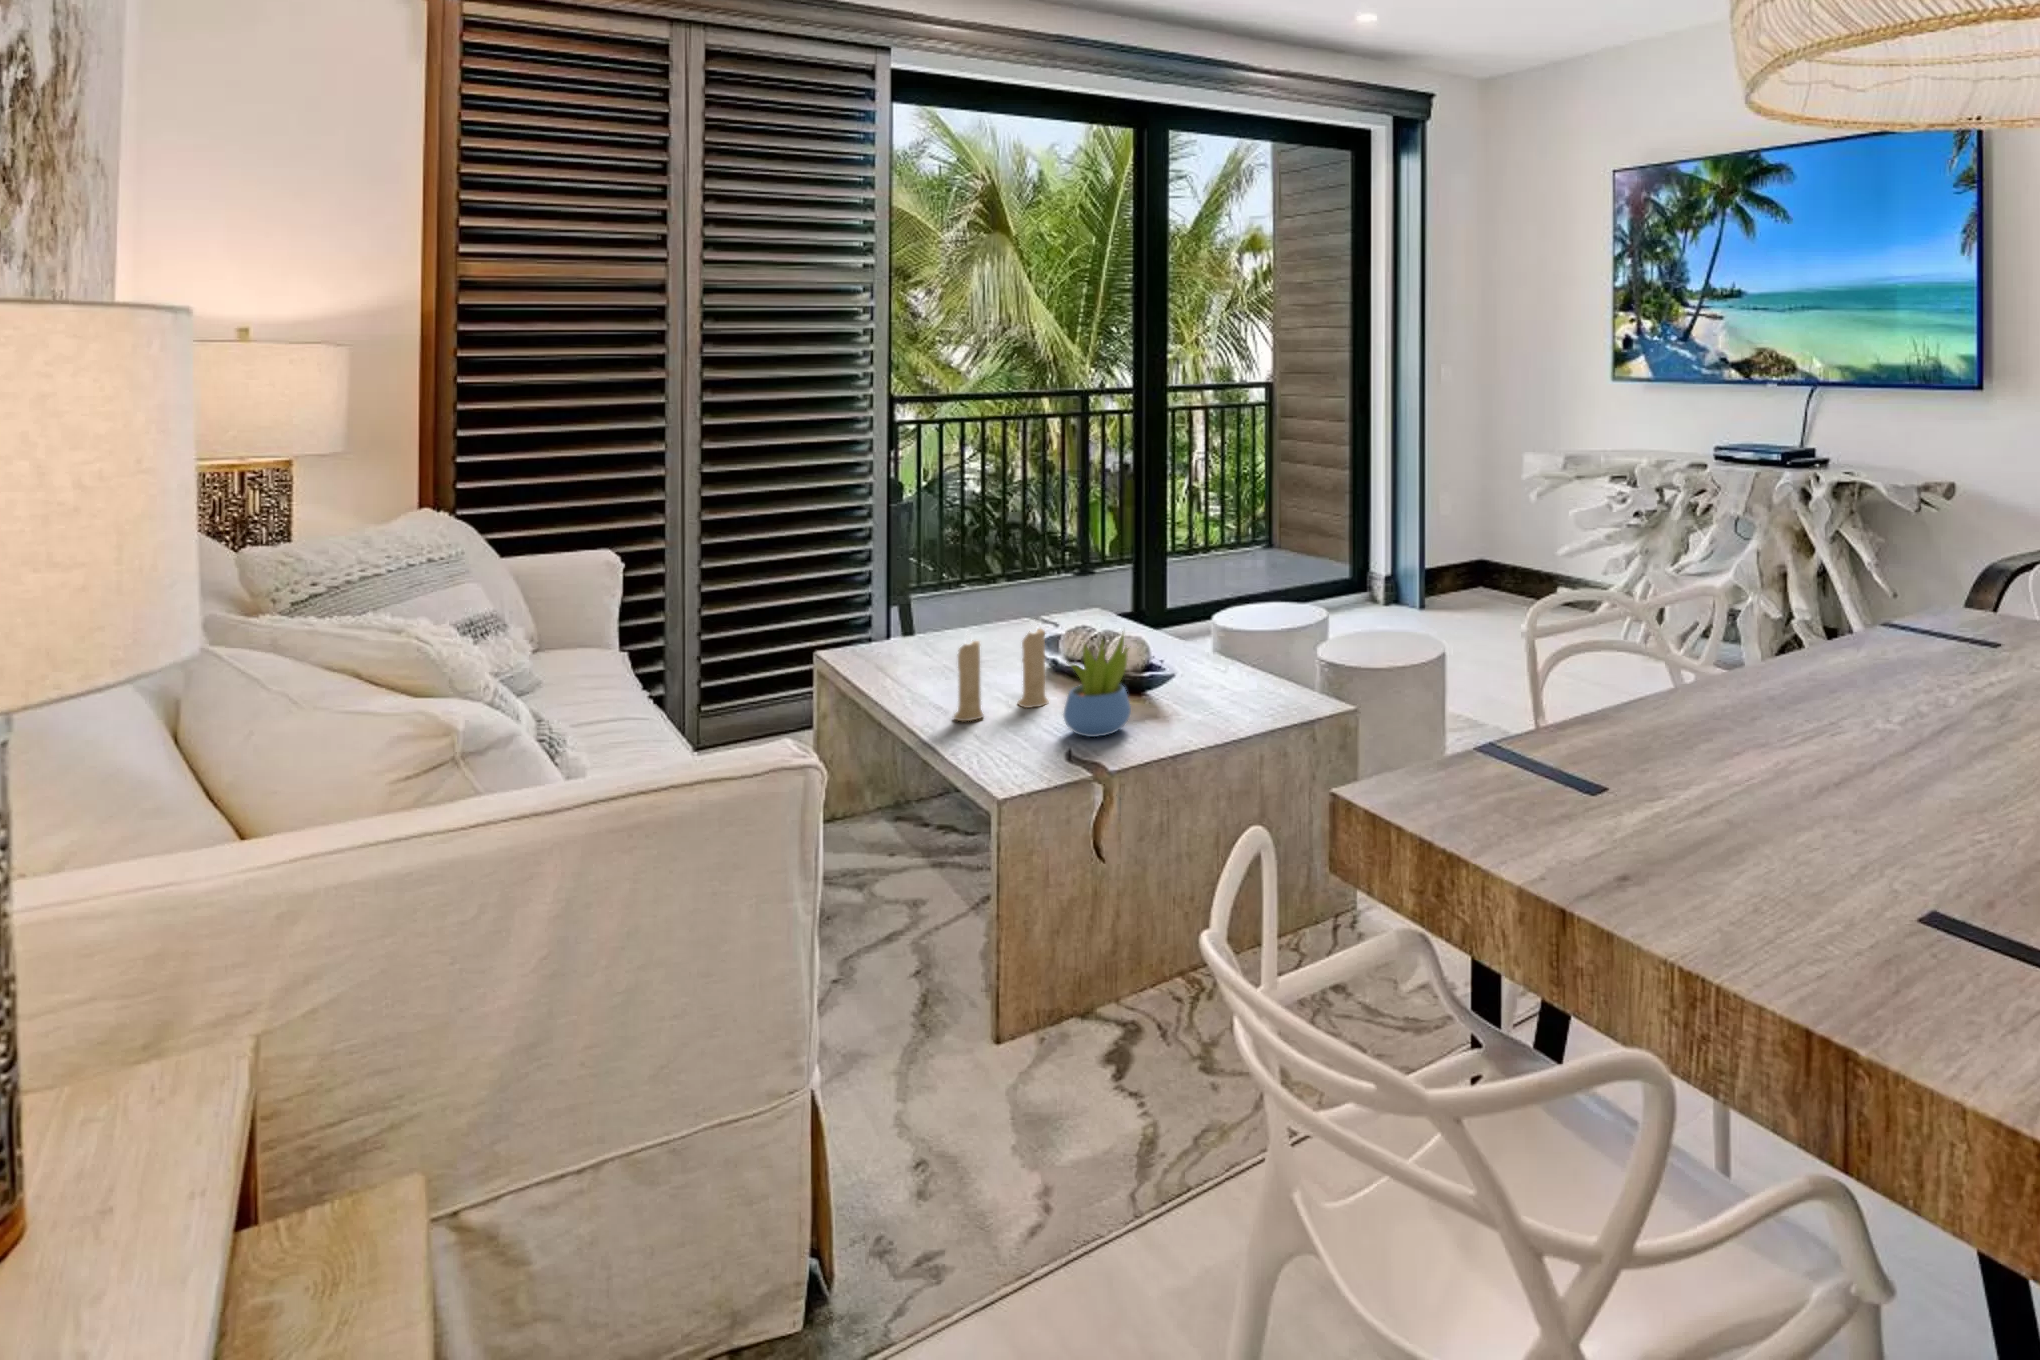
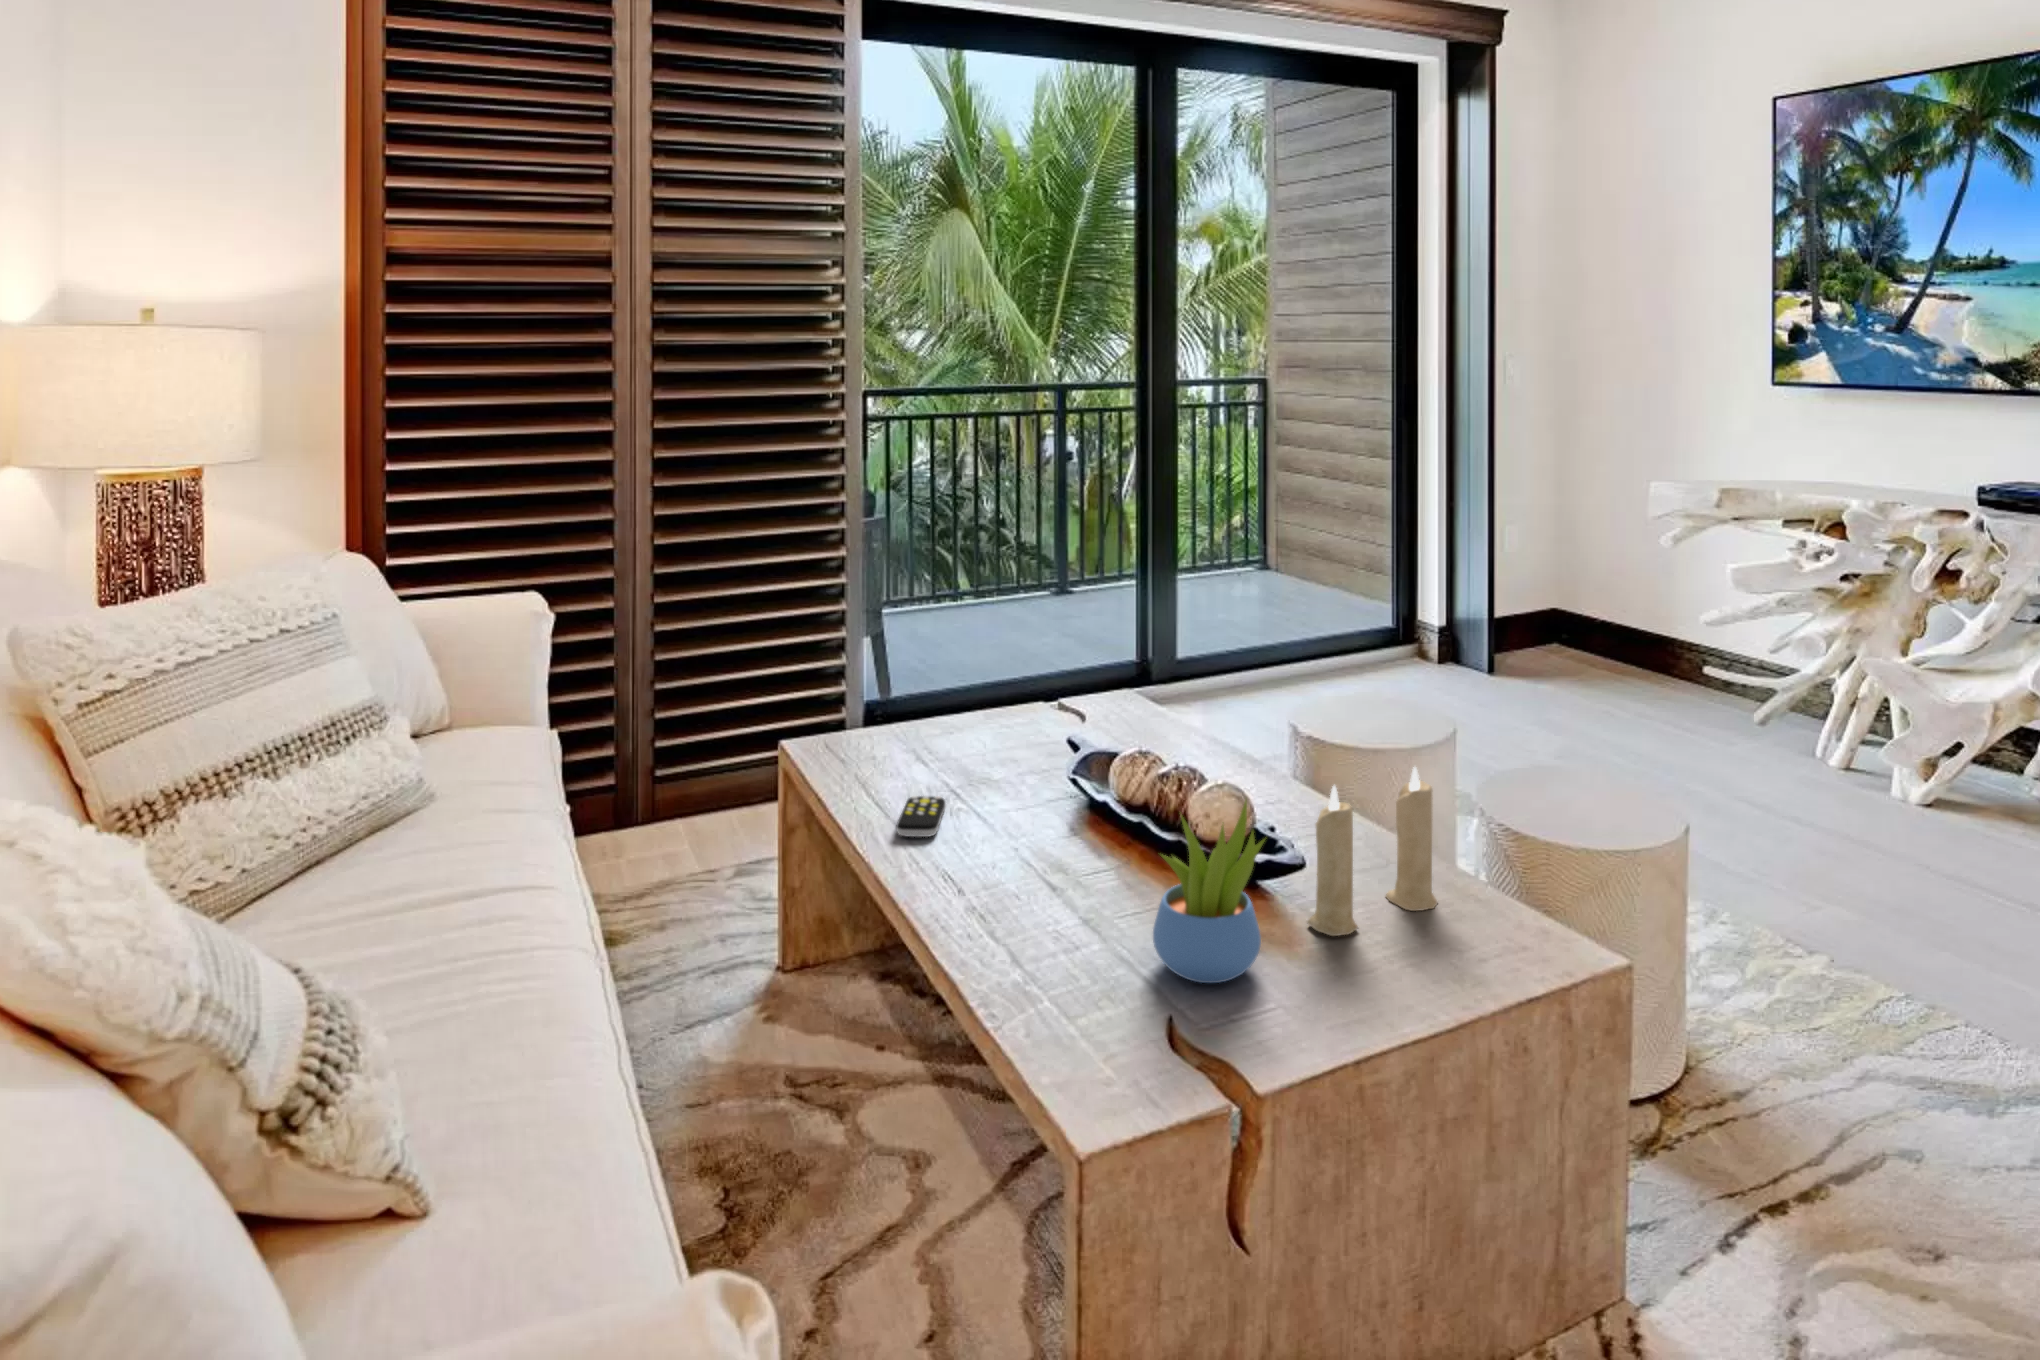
candle: present [954,621,1048,721] -> present [1307,767,1437,936]
remote control: none [904,666,941,689] -> present [896,796,946,837]

